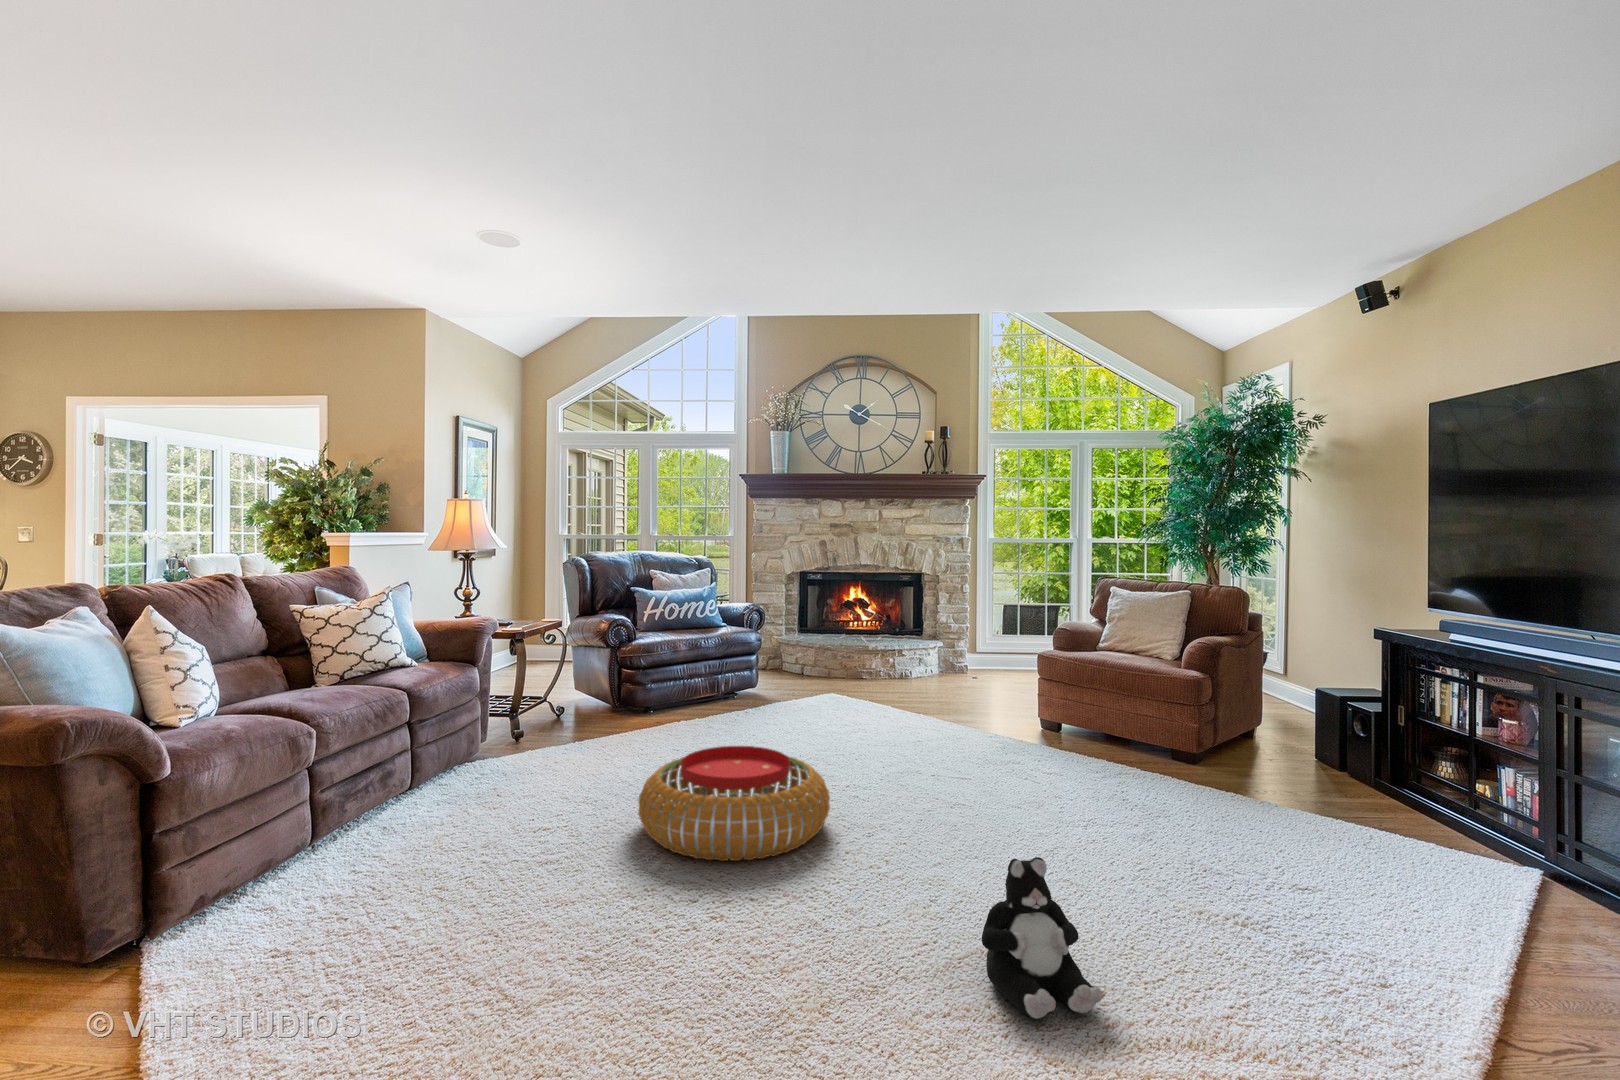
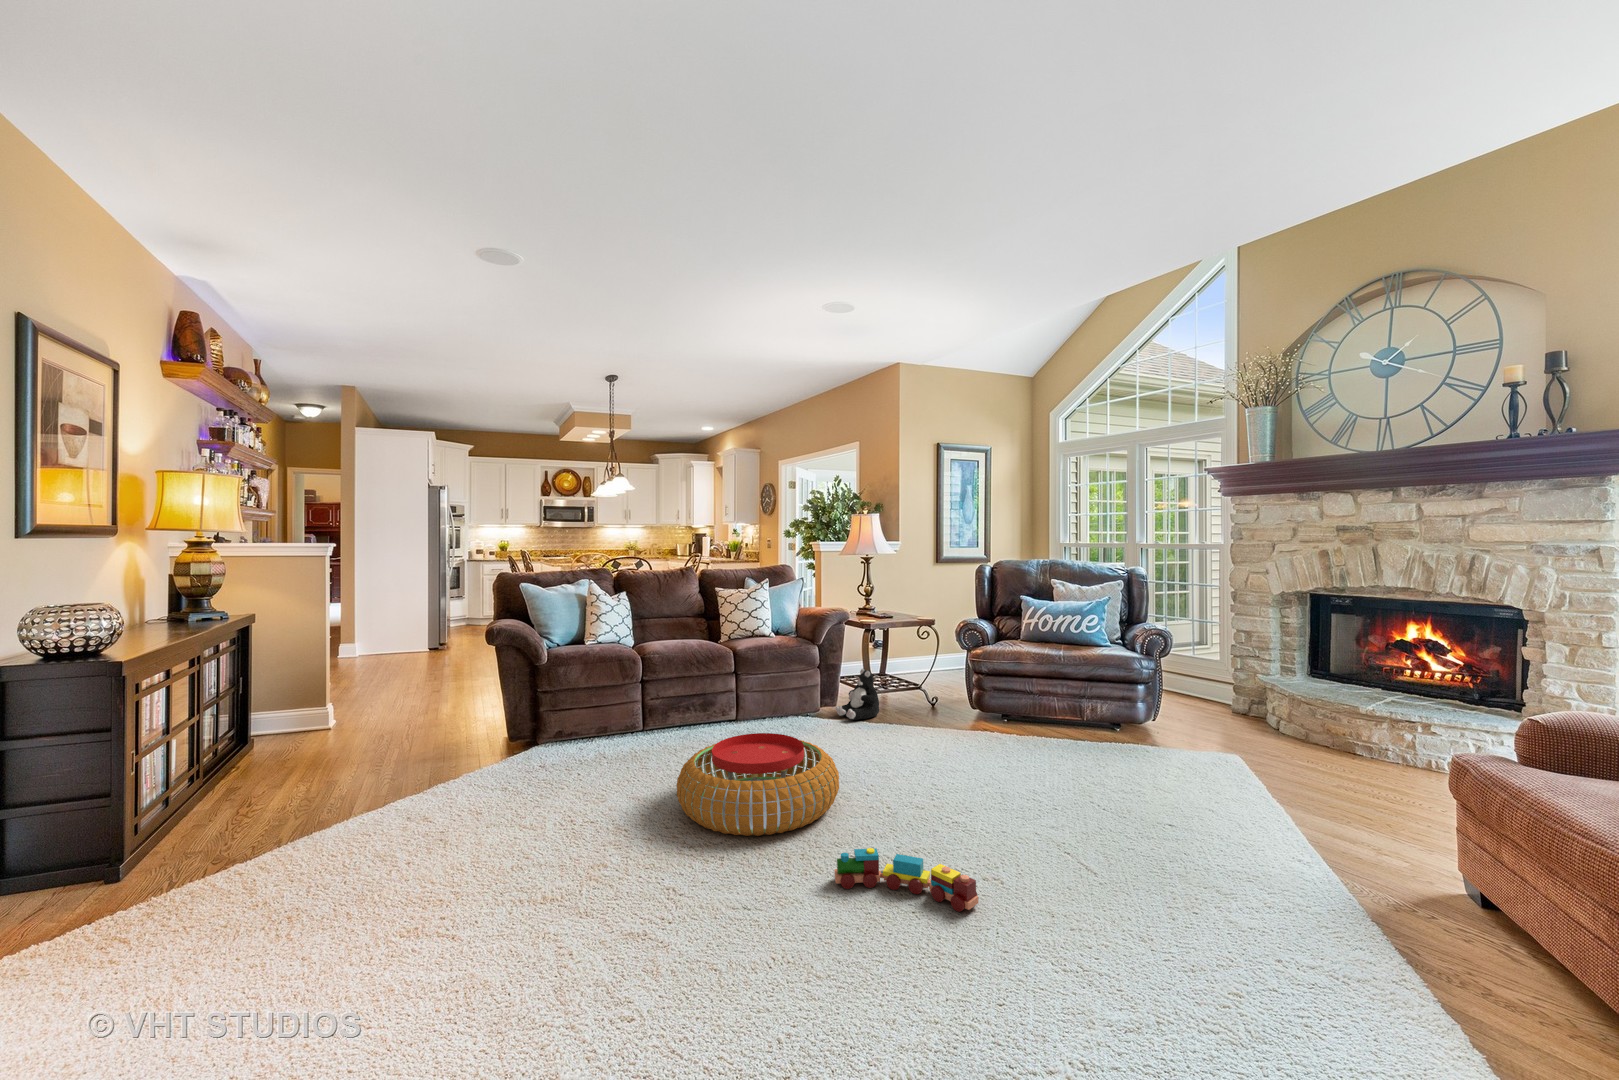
toy train: none [917,779,1000,828] -> present [834,848,978,912]
plush toy: present [982,857,1103,1019] -> present [835,669,879,720]

